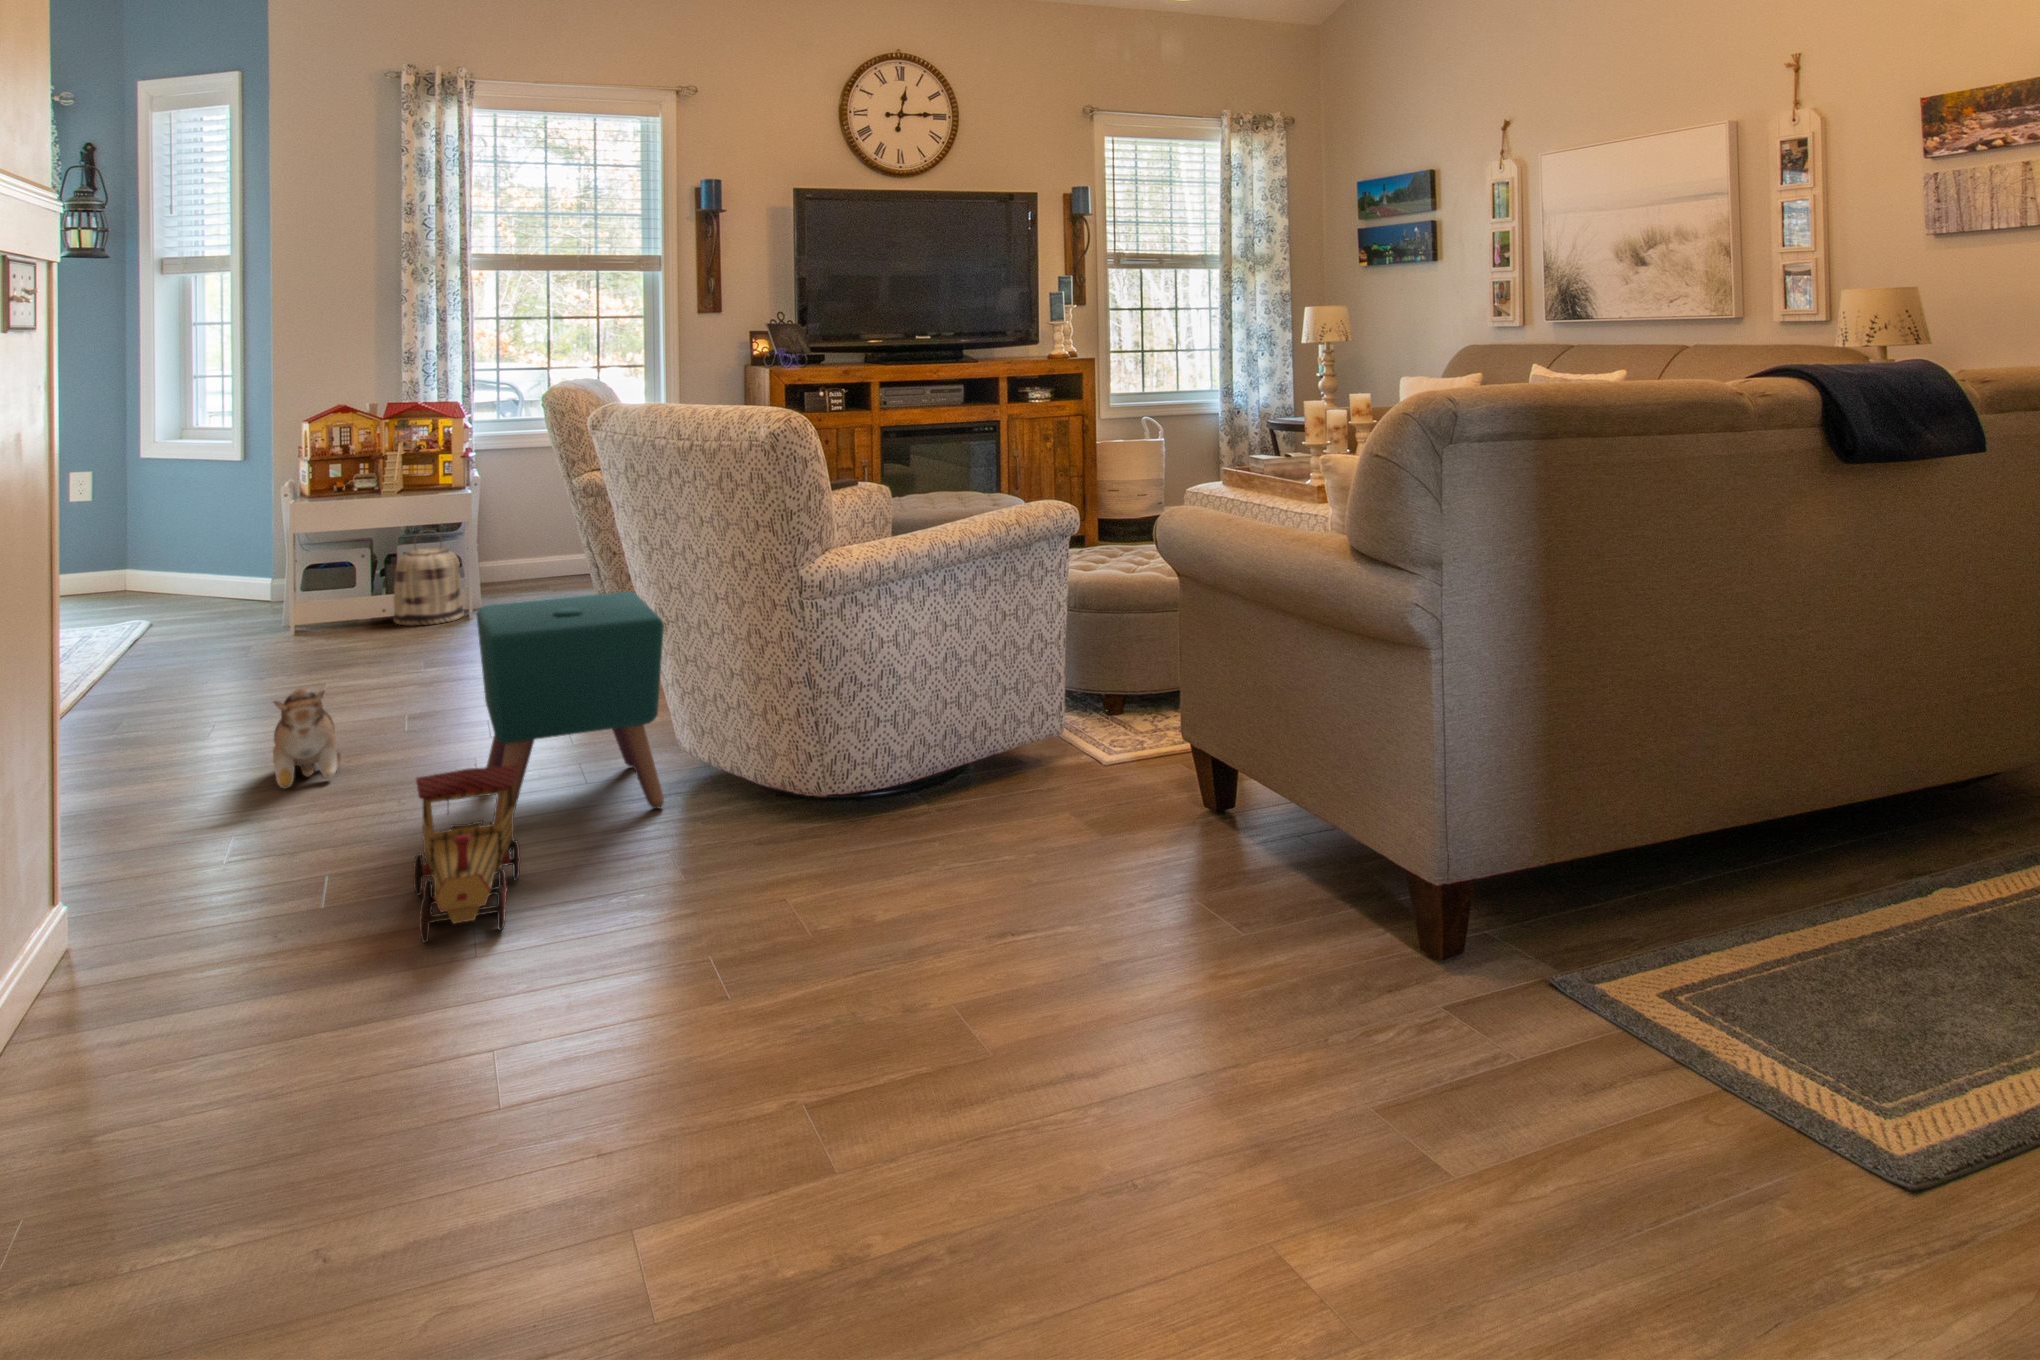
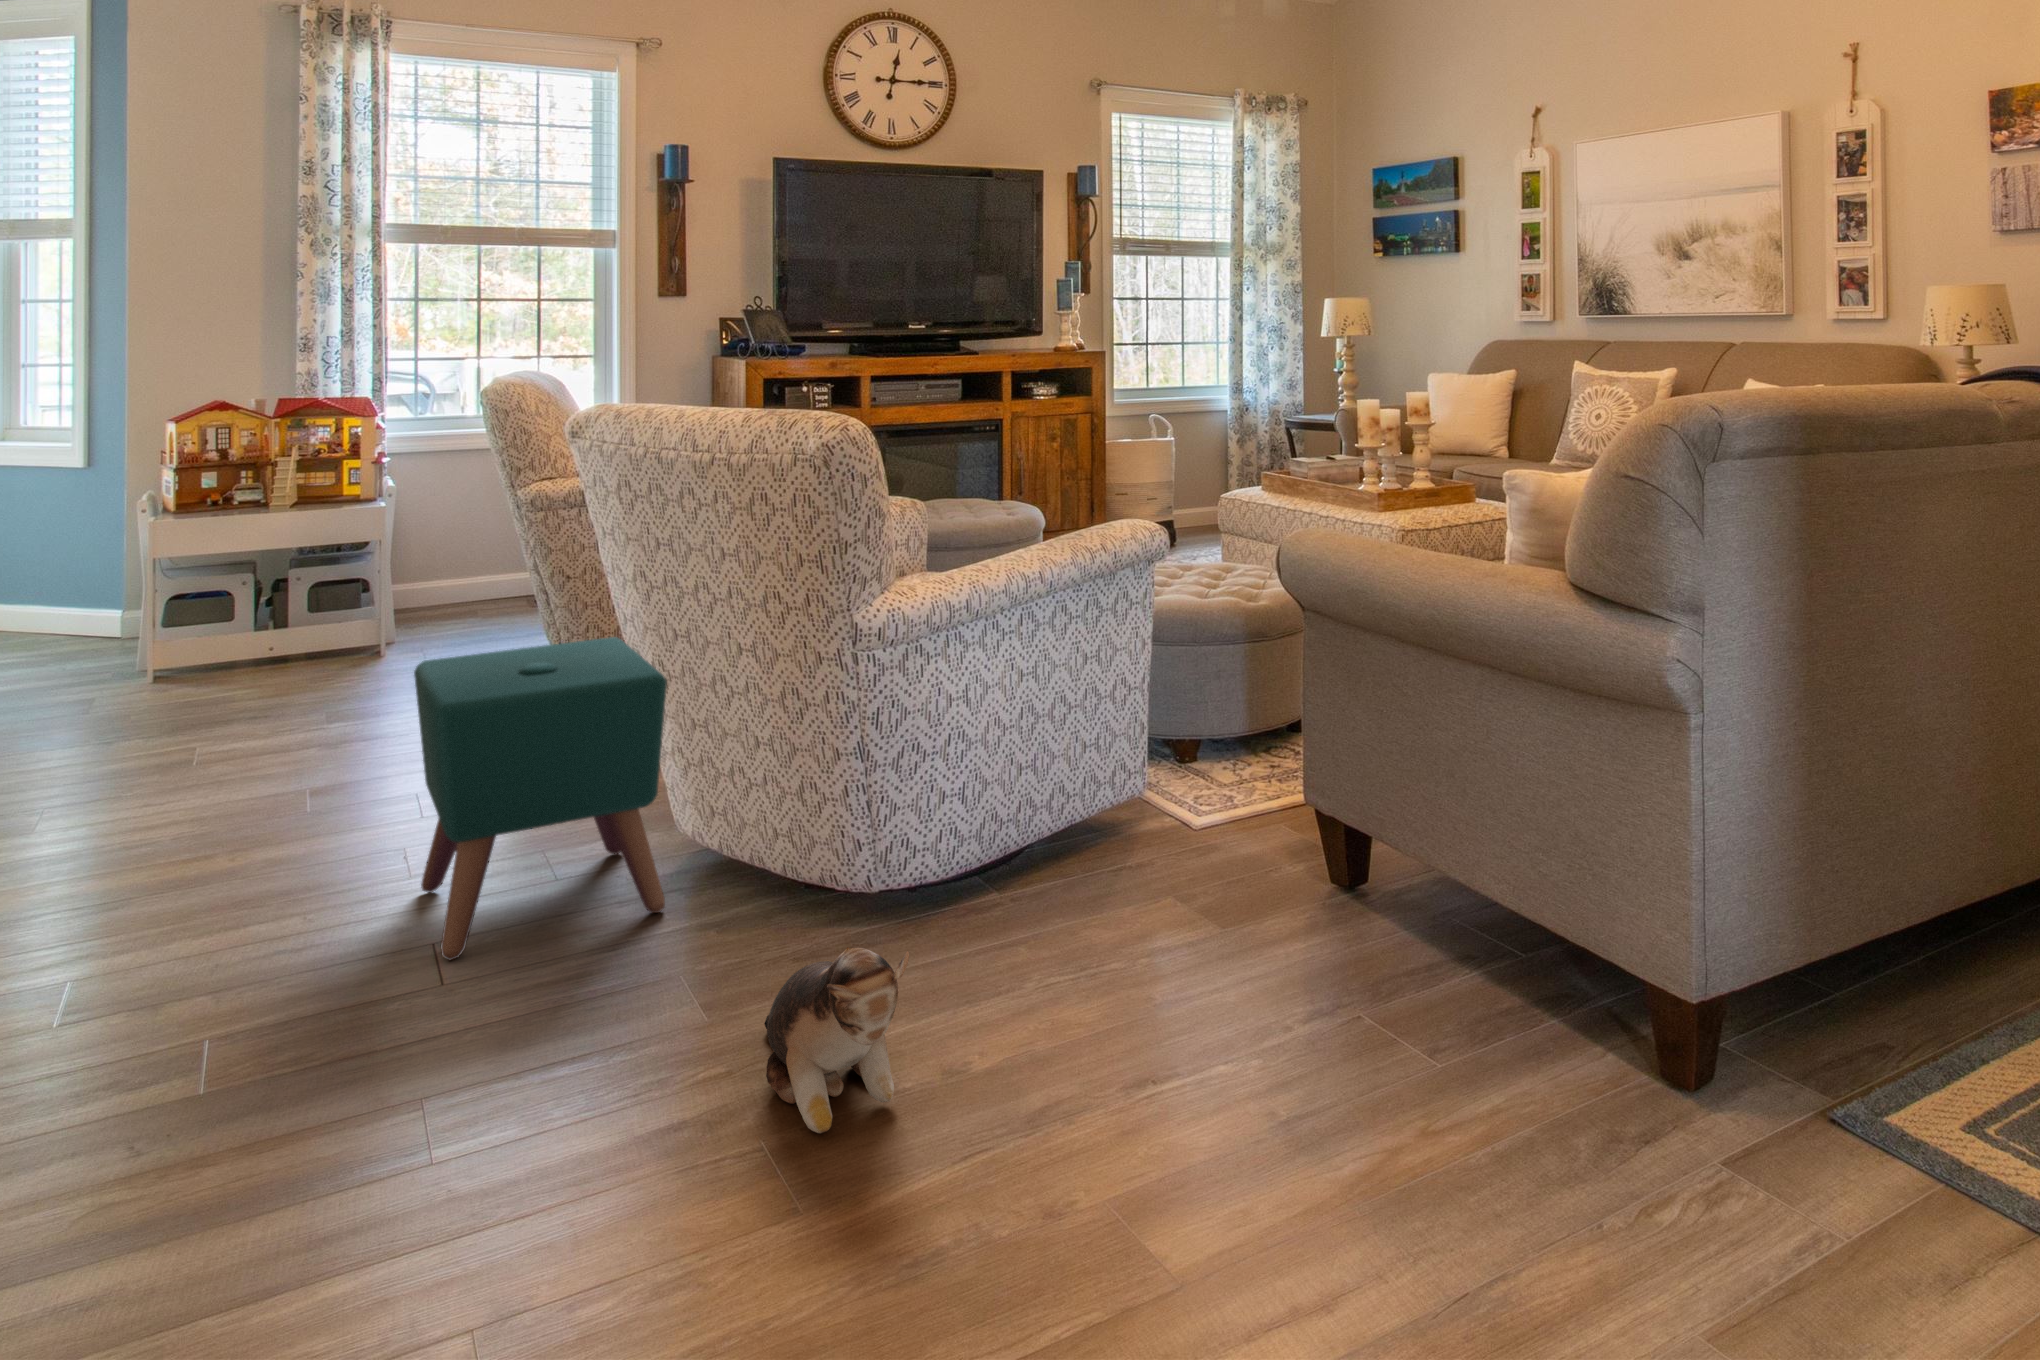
basket: present [394,531,464,626] -> none [283,553,374,669]
plush toy: present [273,688,341,788] -> present [764,947,909,1133]
toy train: present [413,765,521,943] -> none [339,877,487,1140]

